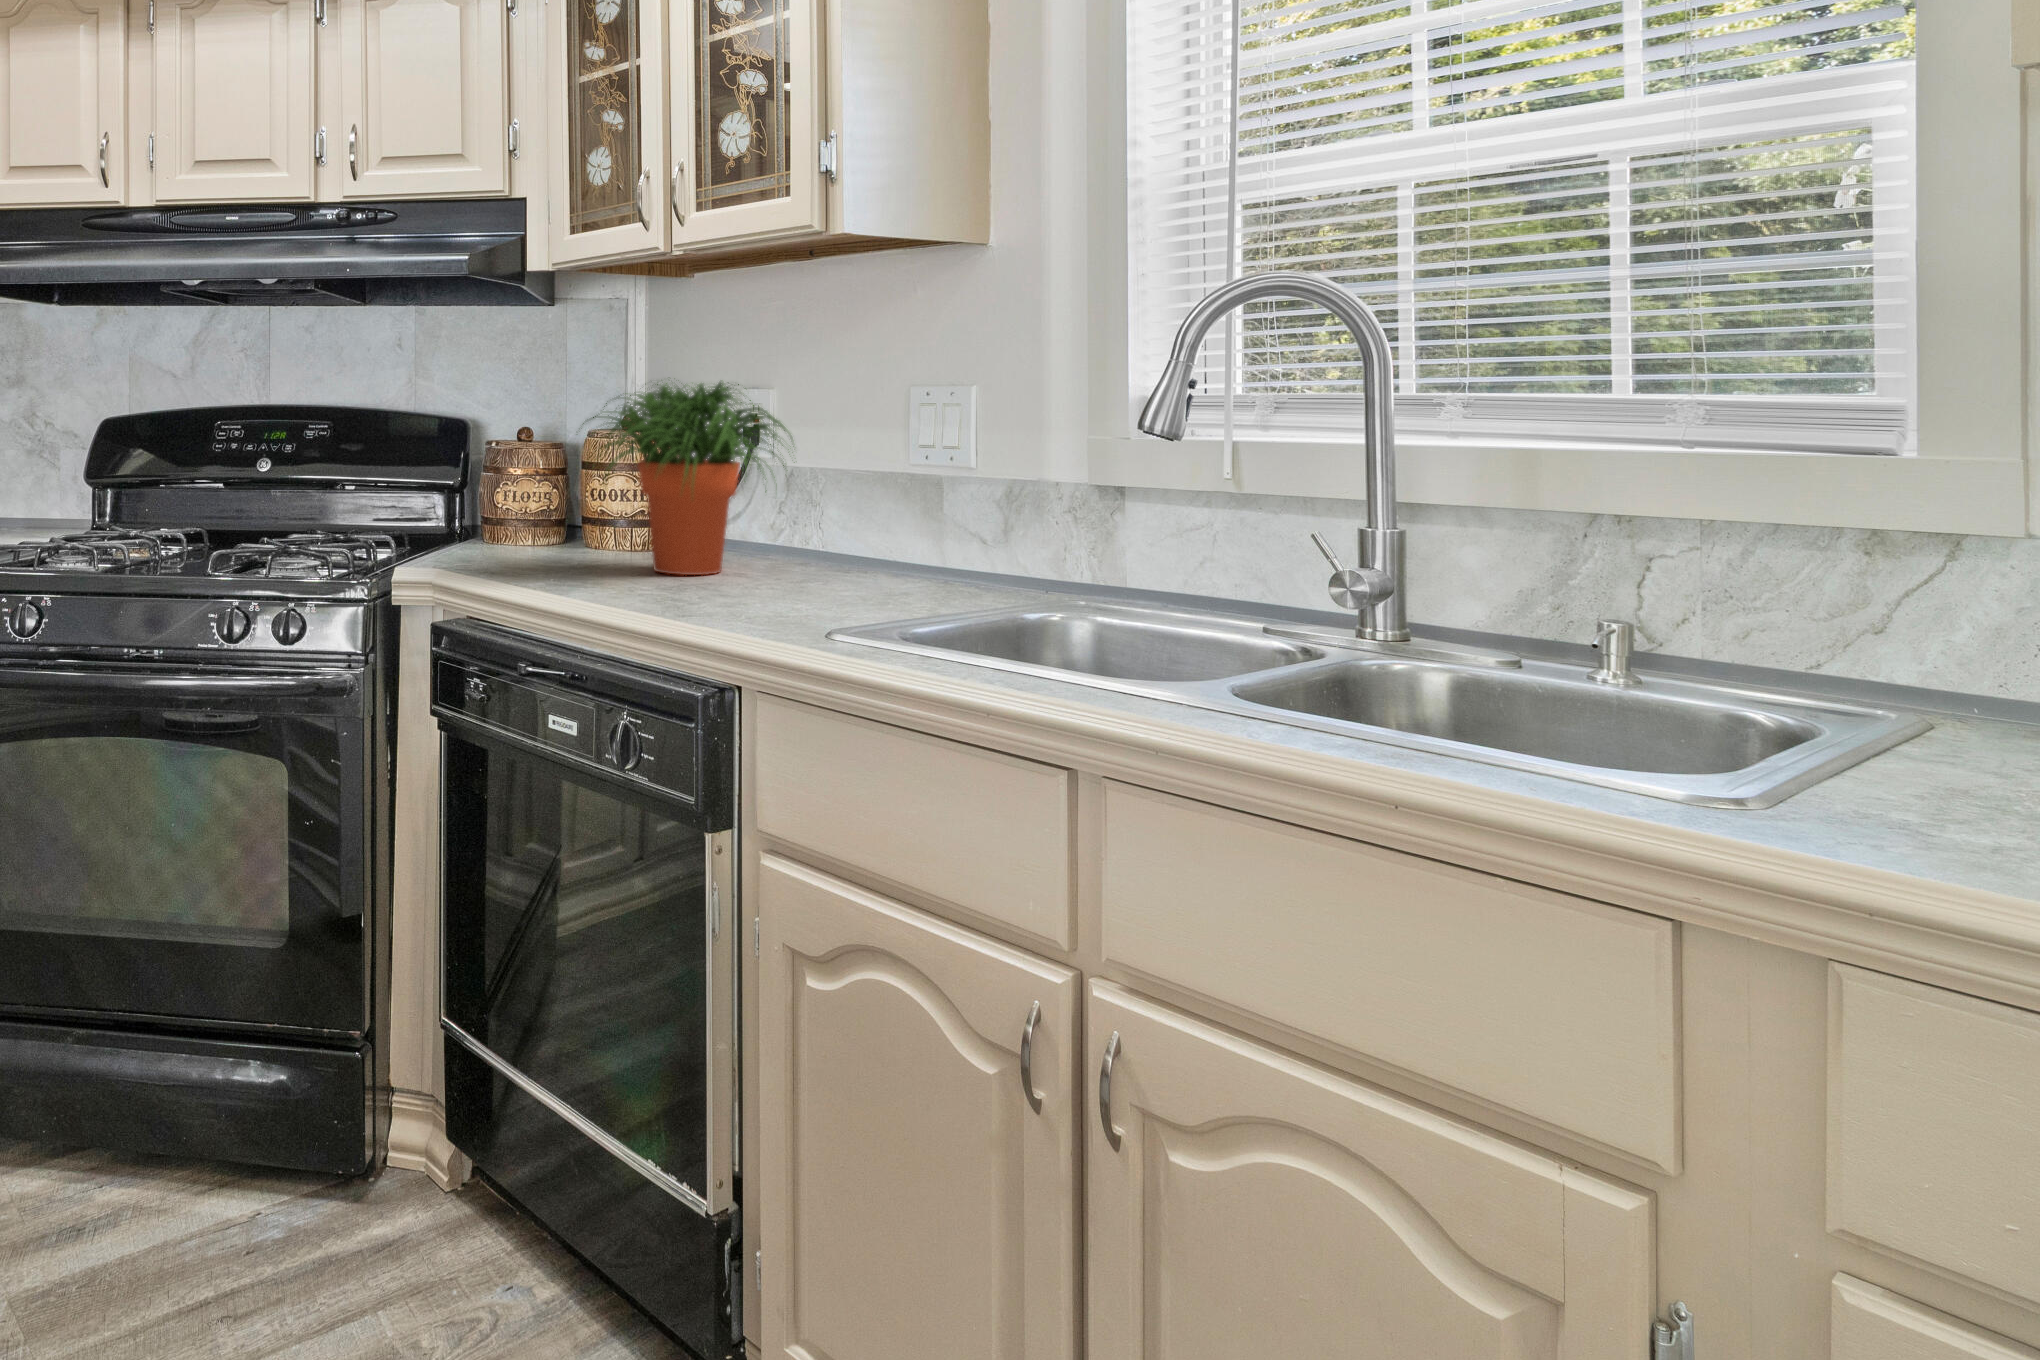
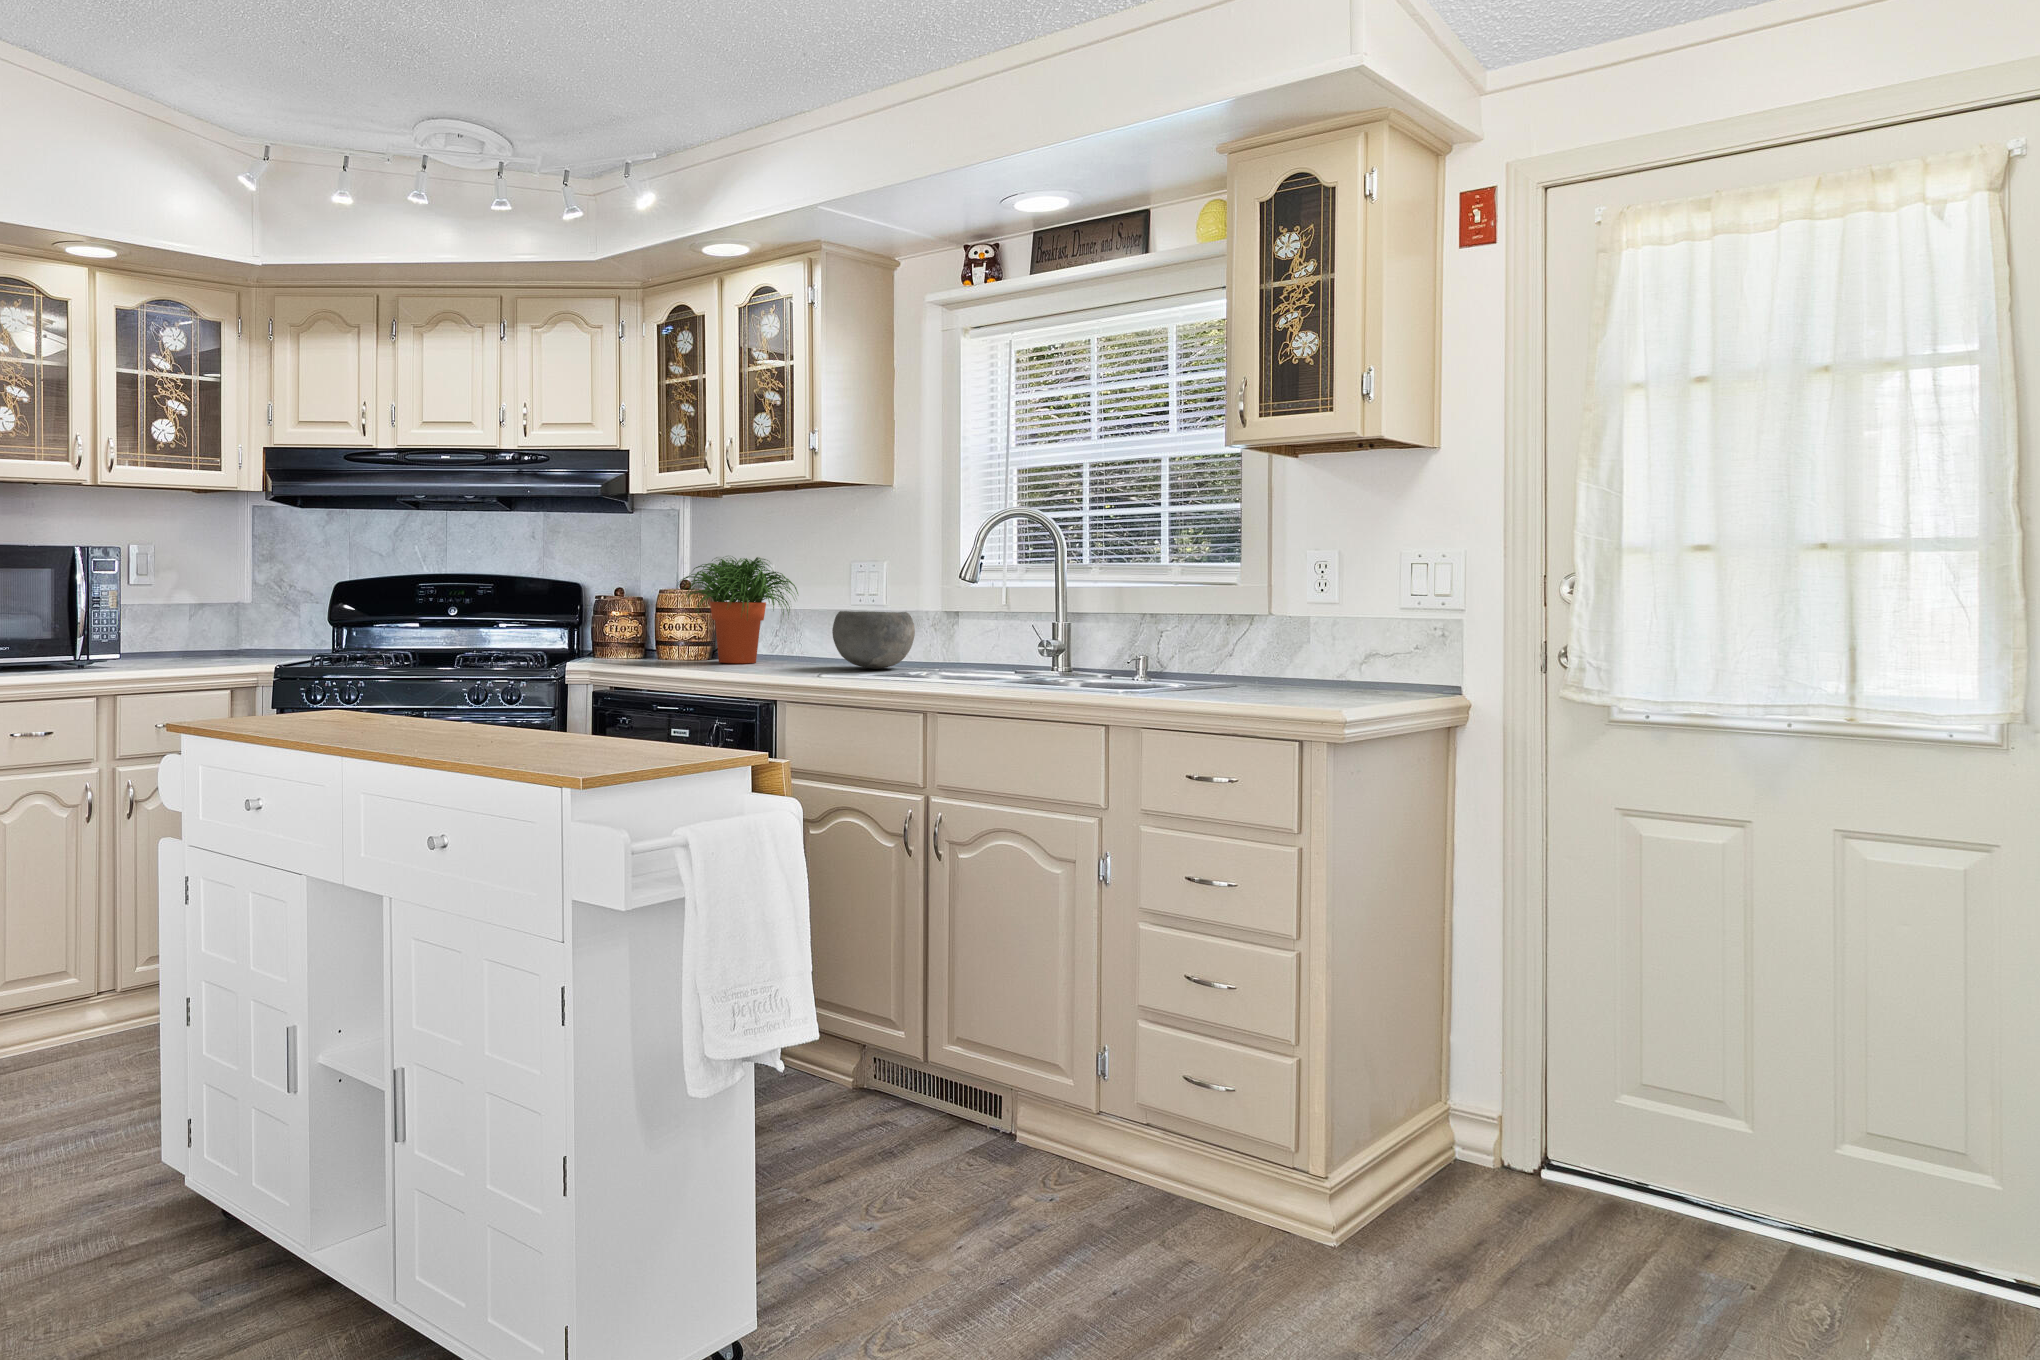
bowl: none [849,488,1018,608] -> present [832,611,915,669]

